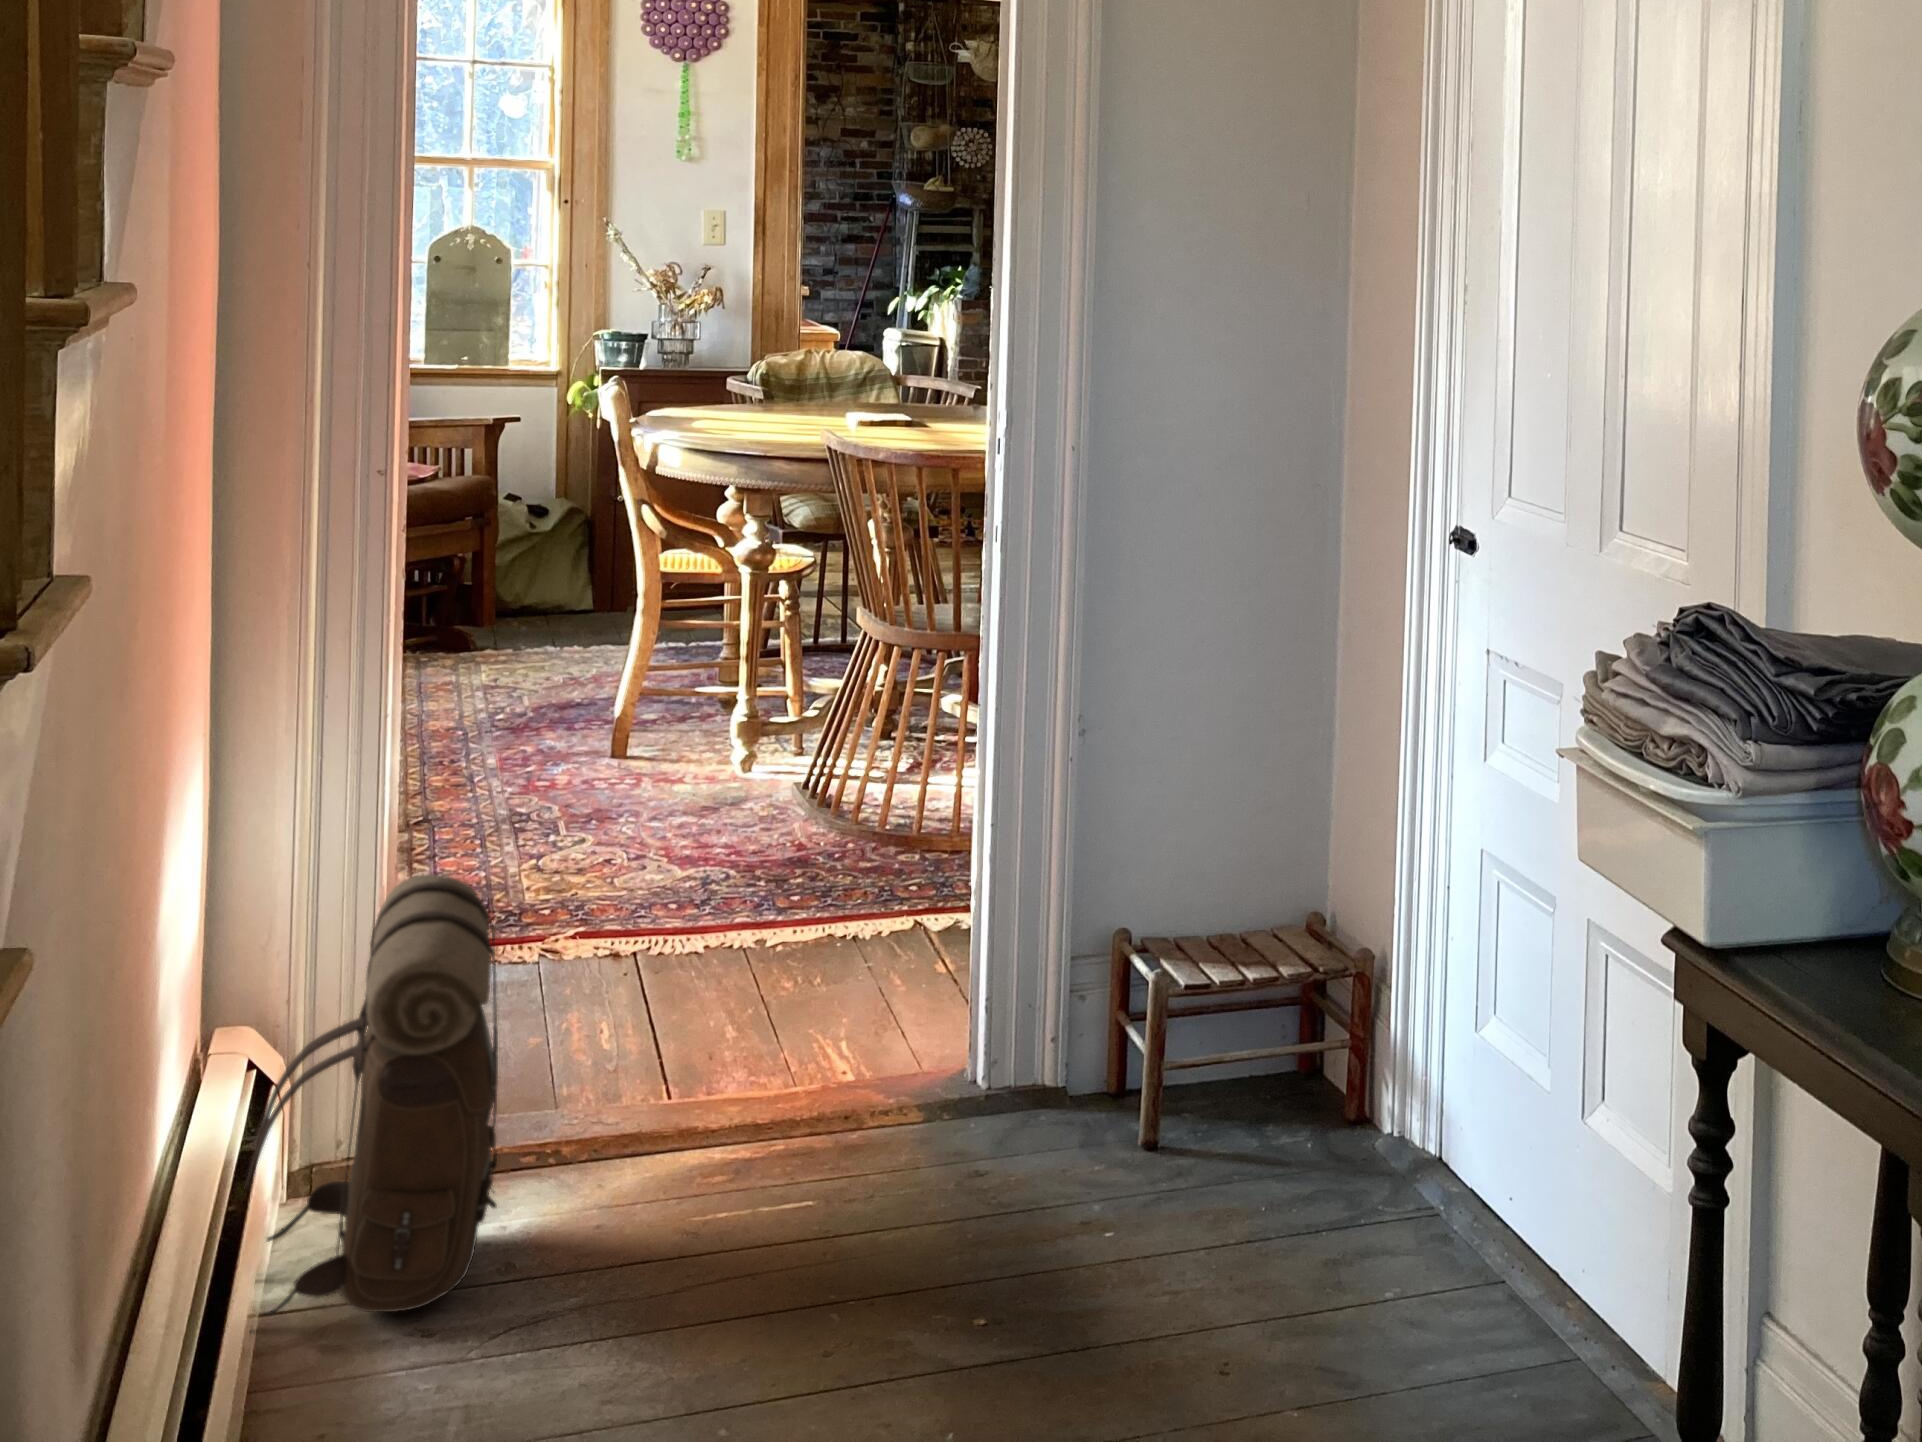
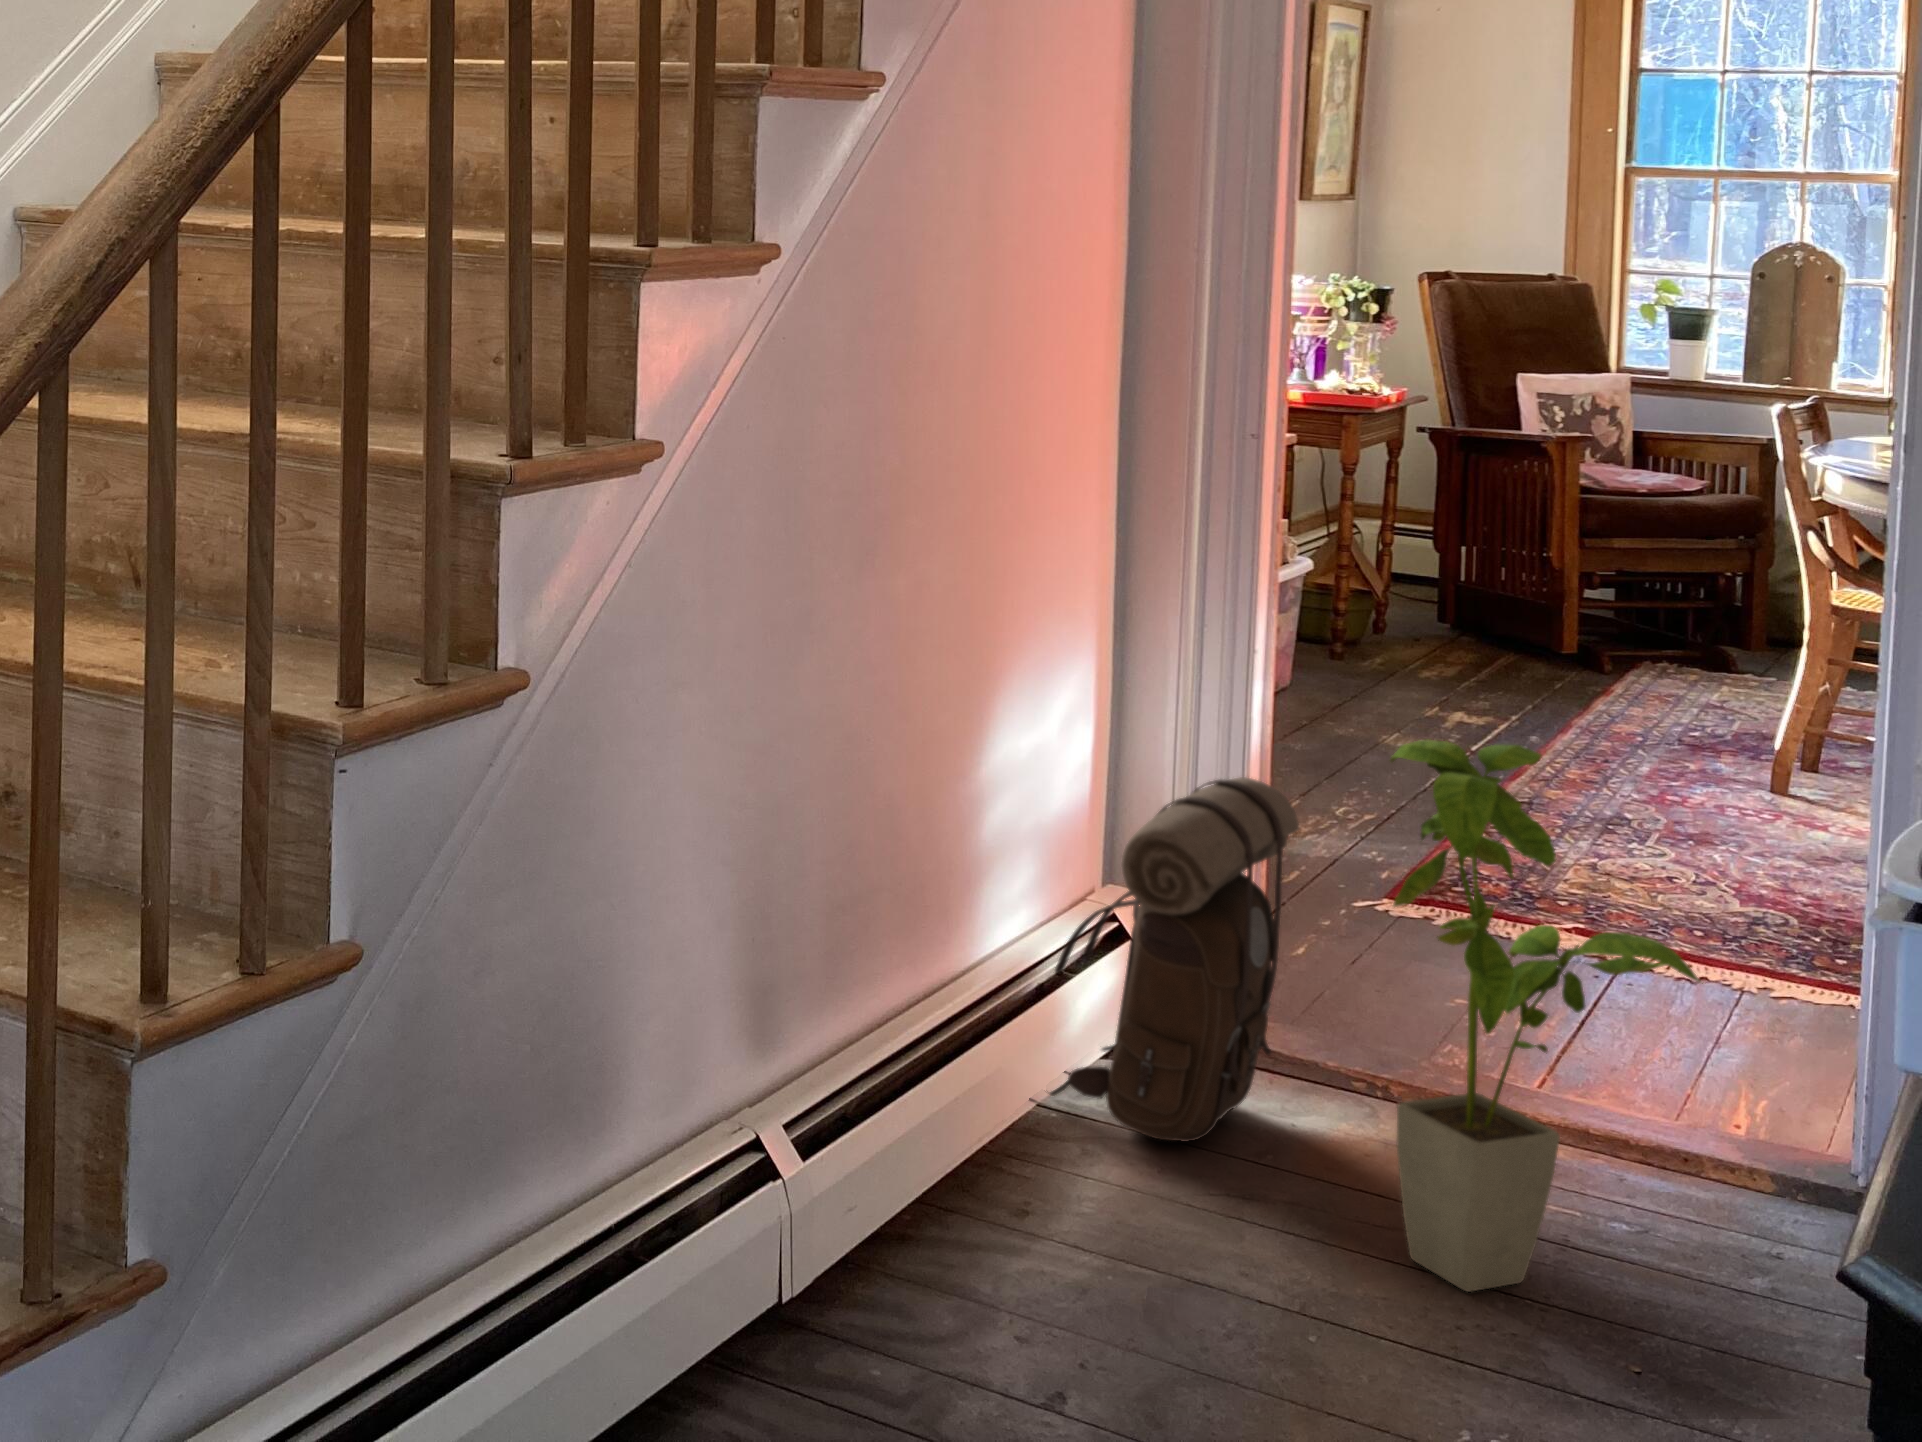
house plant: none [690,771,995,1320] -> present [1390,740,1703,1292]

